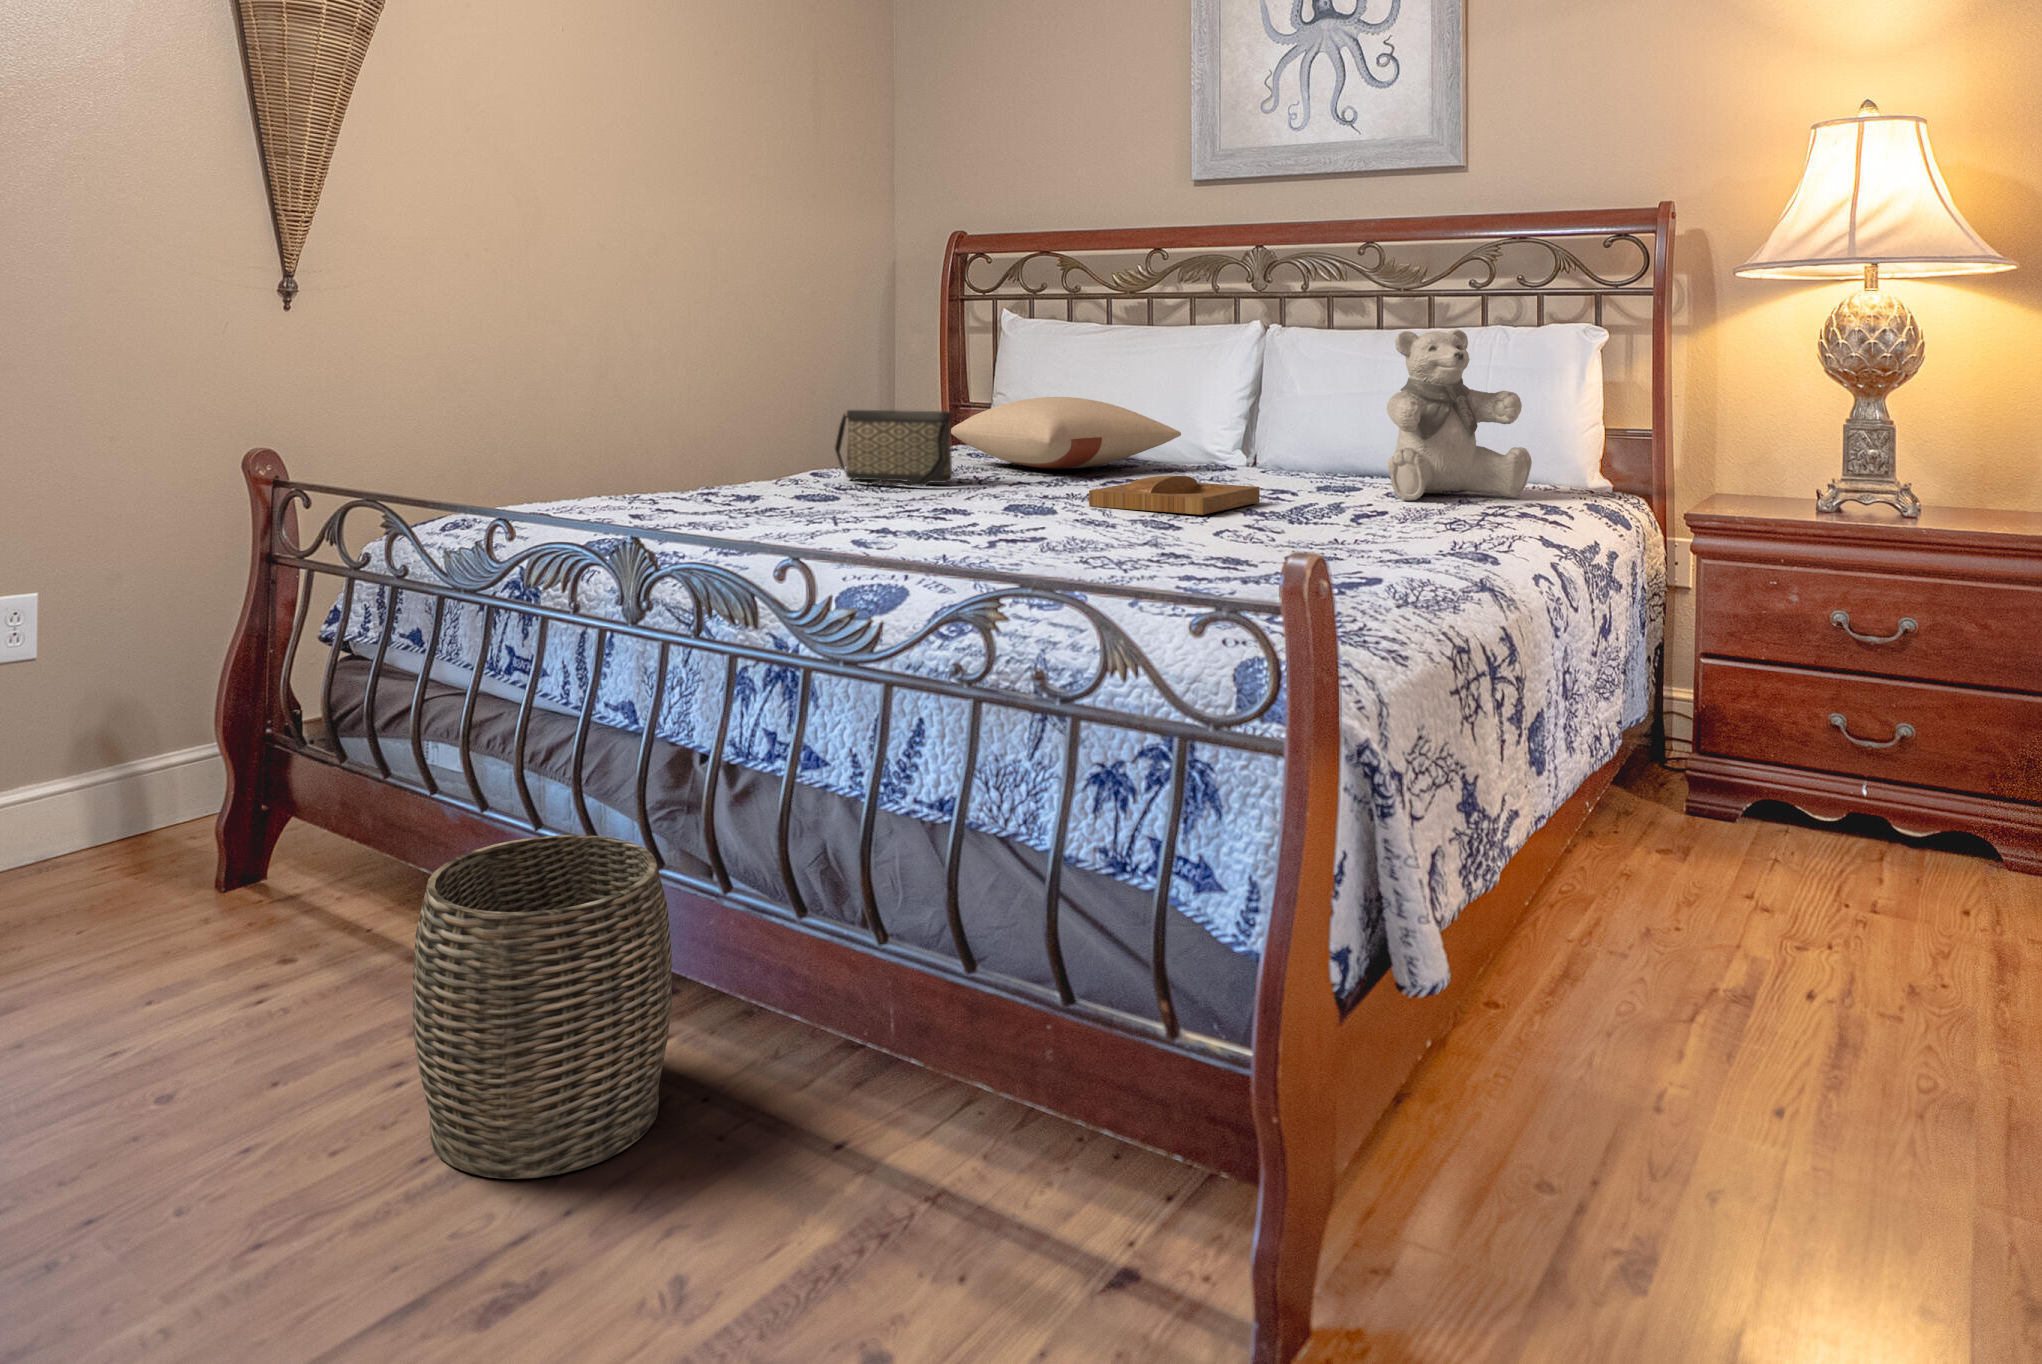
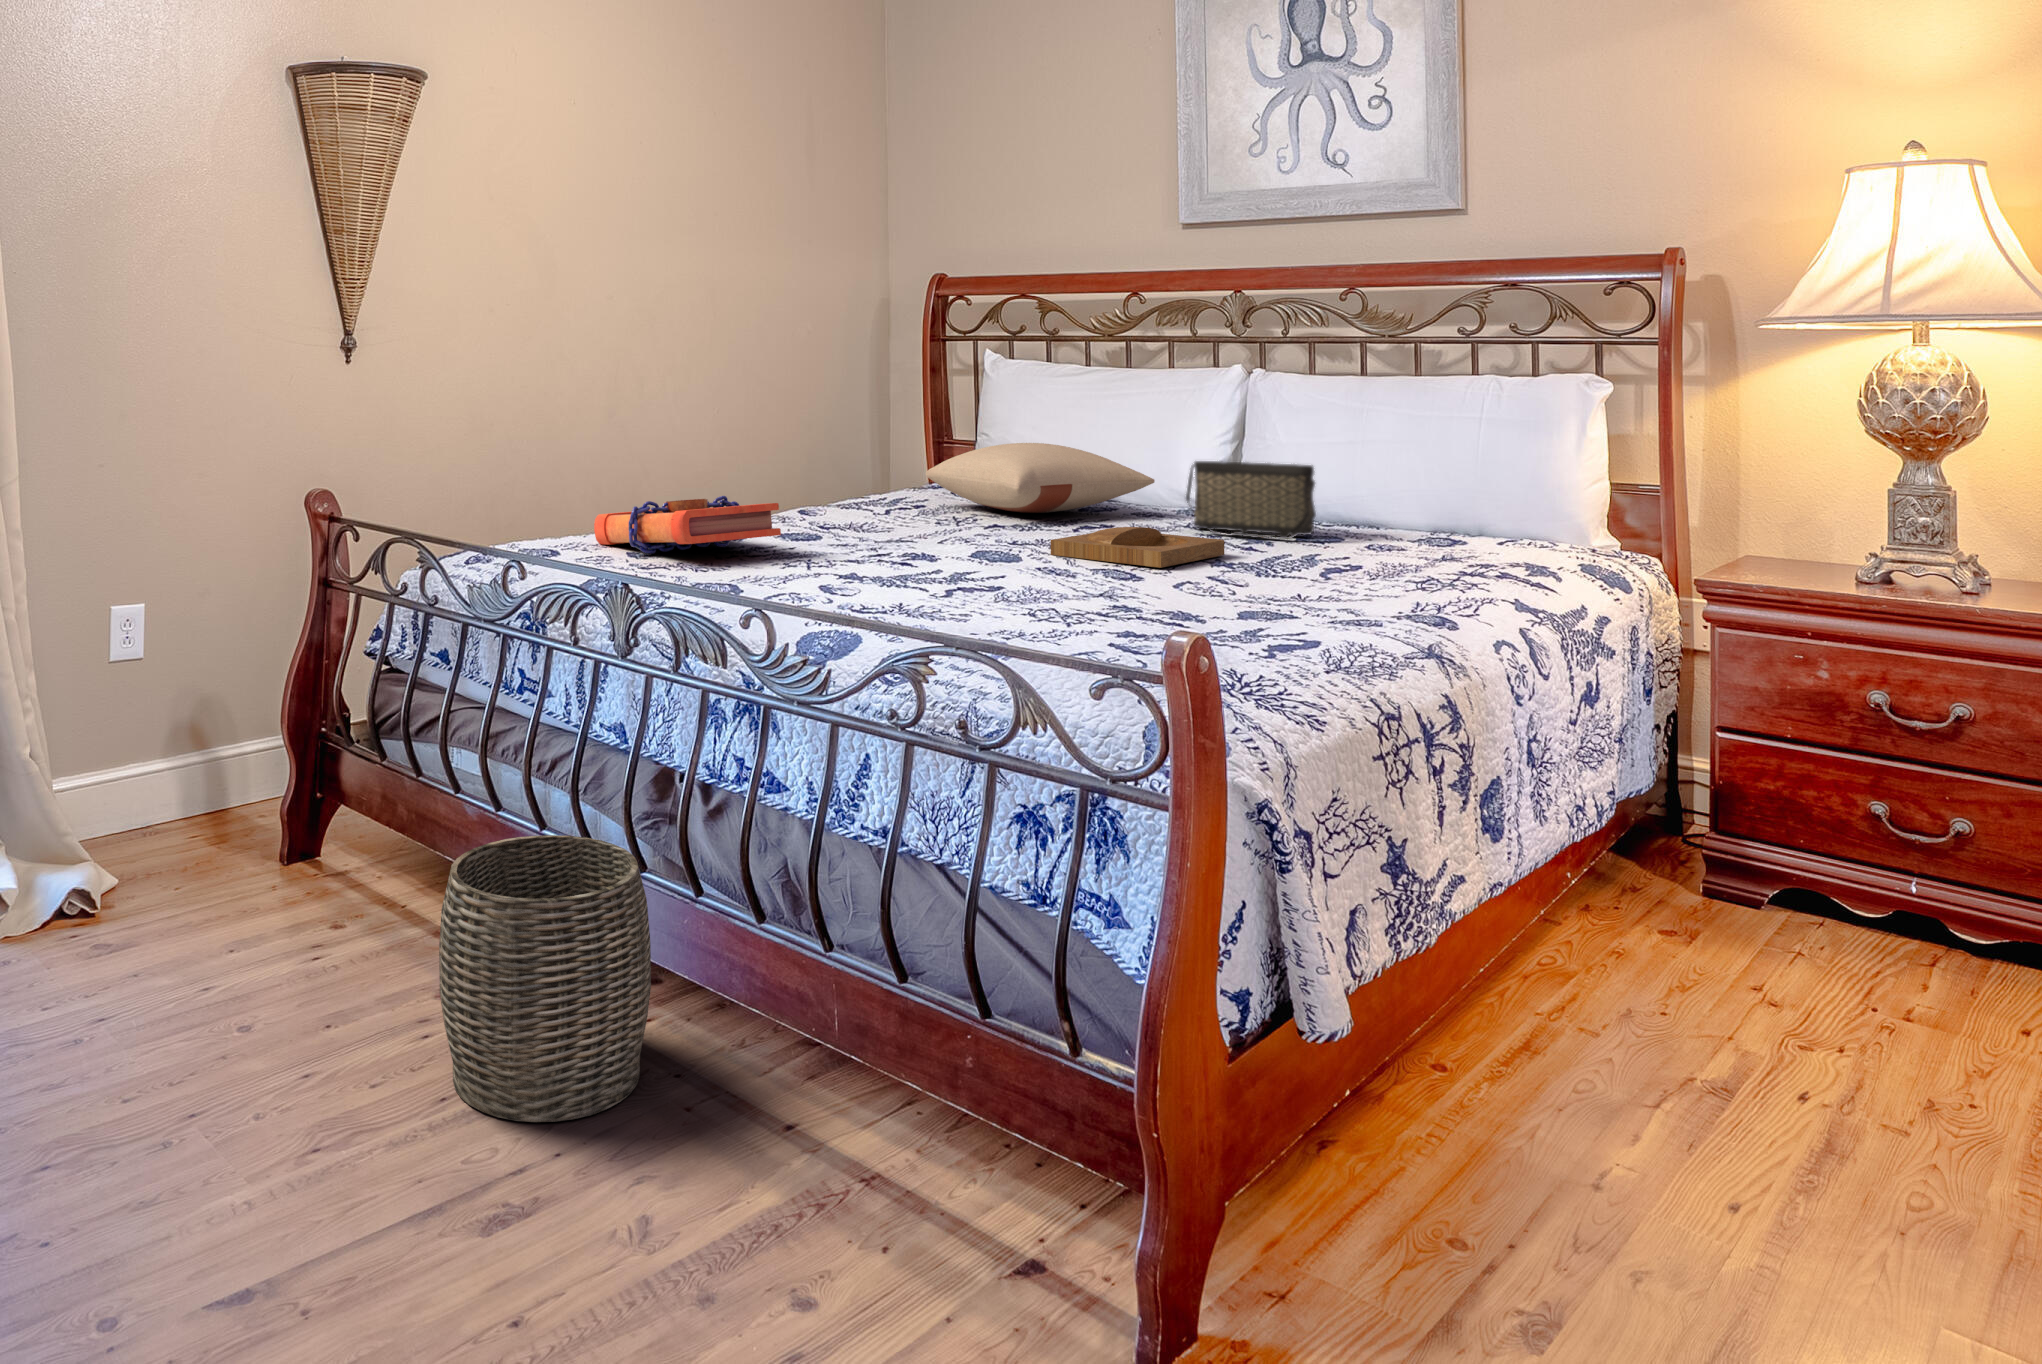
teddy bear: present [1387,329,1532,501] -> none [1362,385,1522,557]
handbag: present [835,410,952,486] -> present [1186,461,1316,539]
book: none [595,450,807,515] -> present [594,496,781,554]

